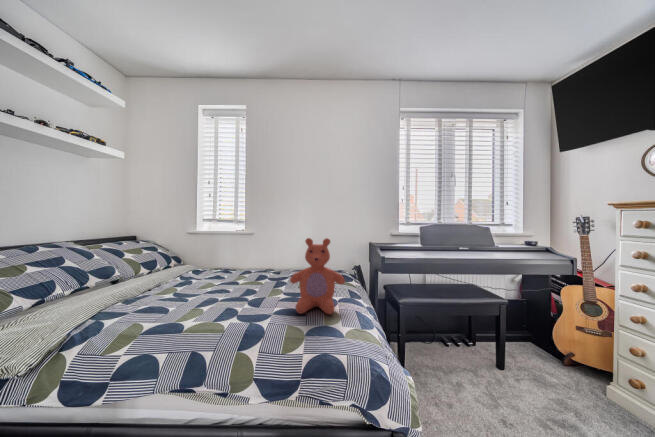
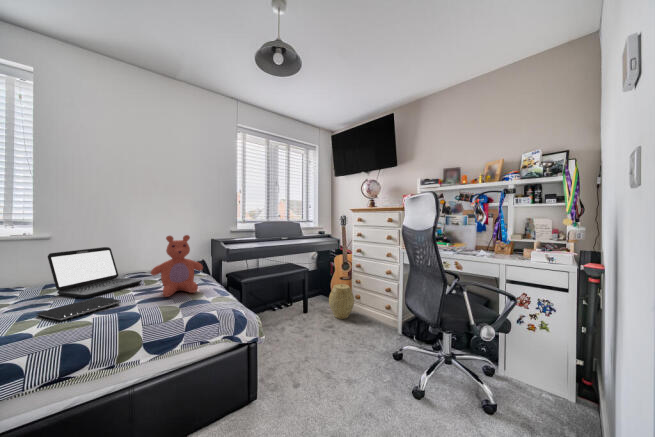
laptop: none [223,247,292,297] -> present [48,247,142,298]
notebook: none [193,299,256,324] -> present [37,297,121,321]
woven basket: none [547,335,611,404] -> present [329,284,354,319]

